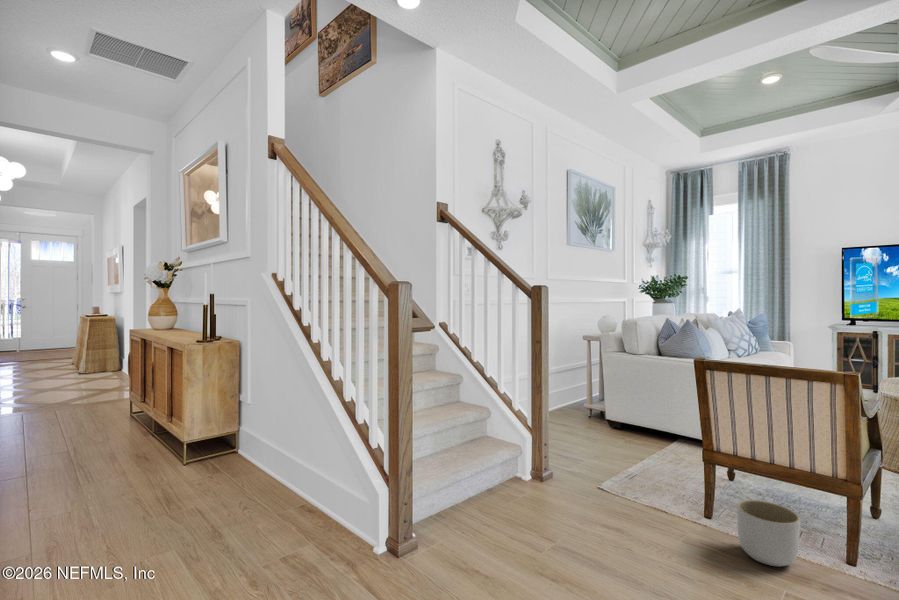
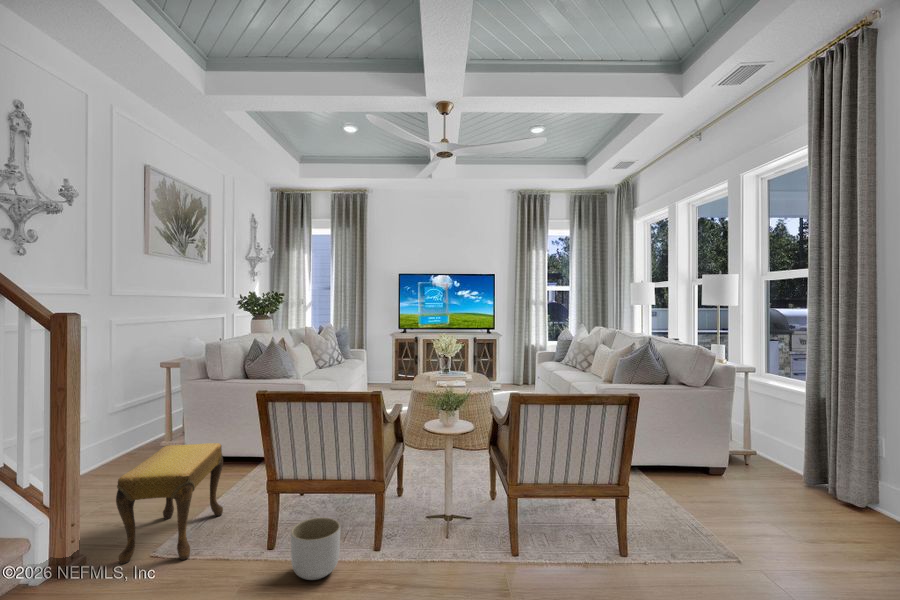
footstool: none [572,402,651,501] -> present [116,443,223,564]

